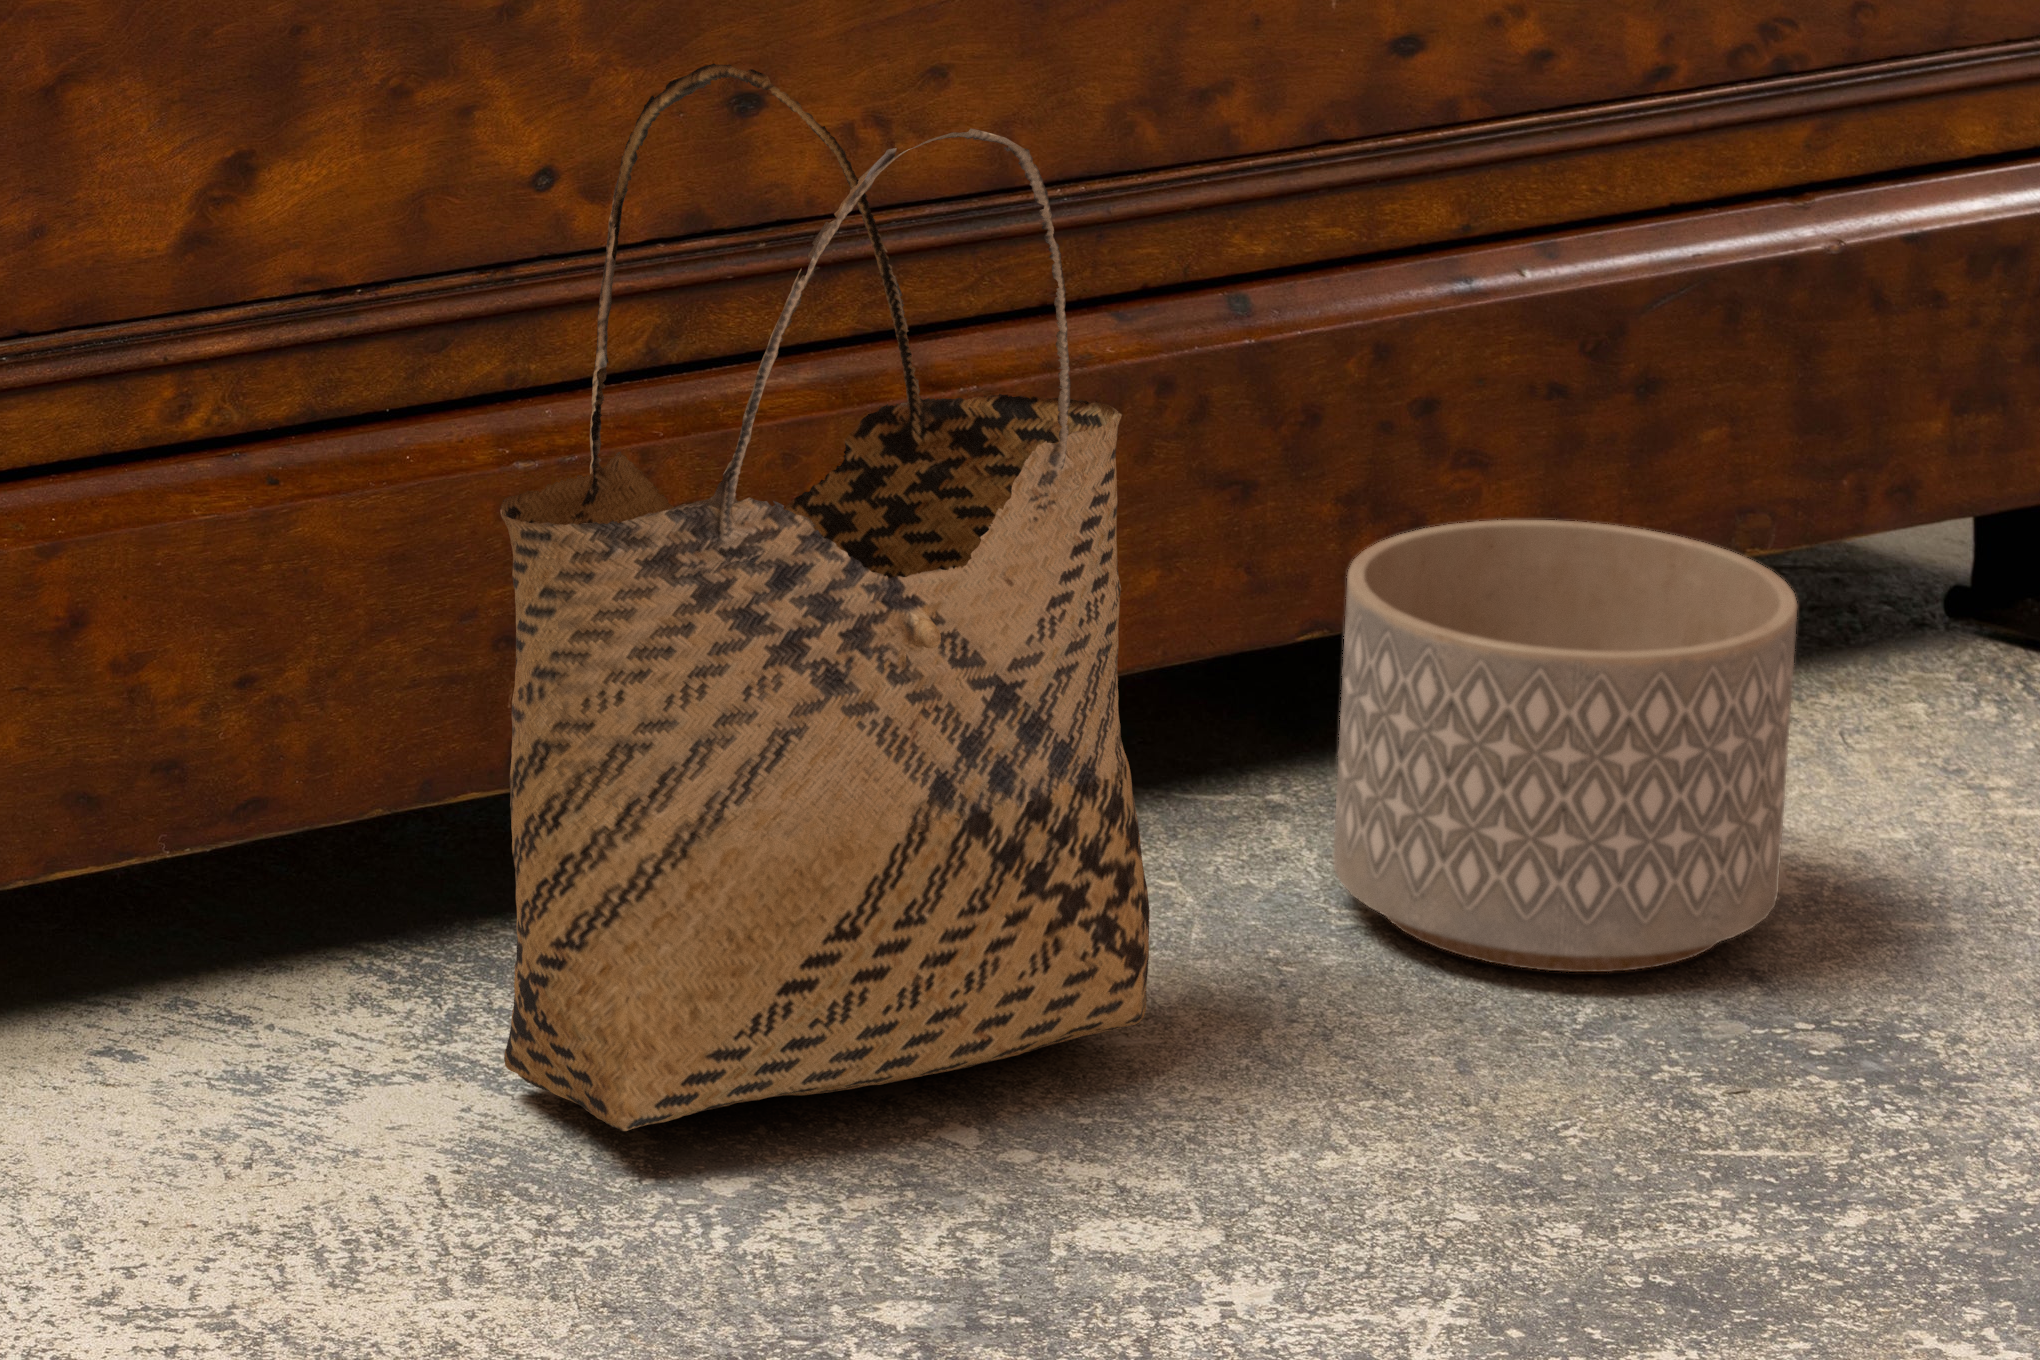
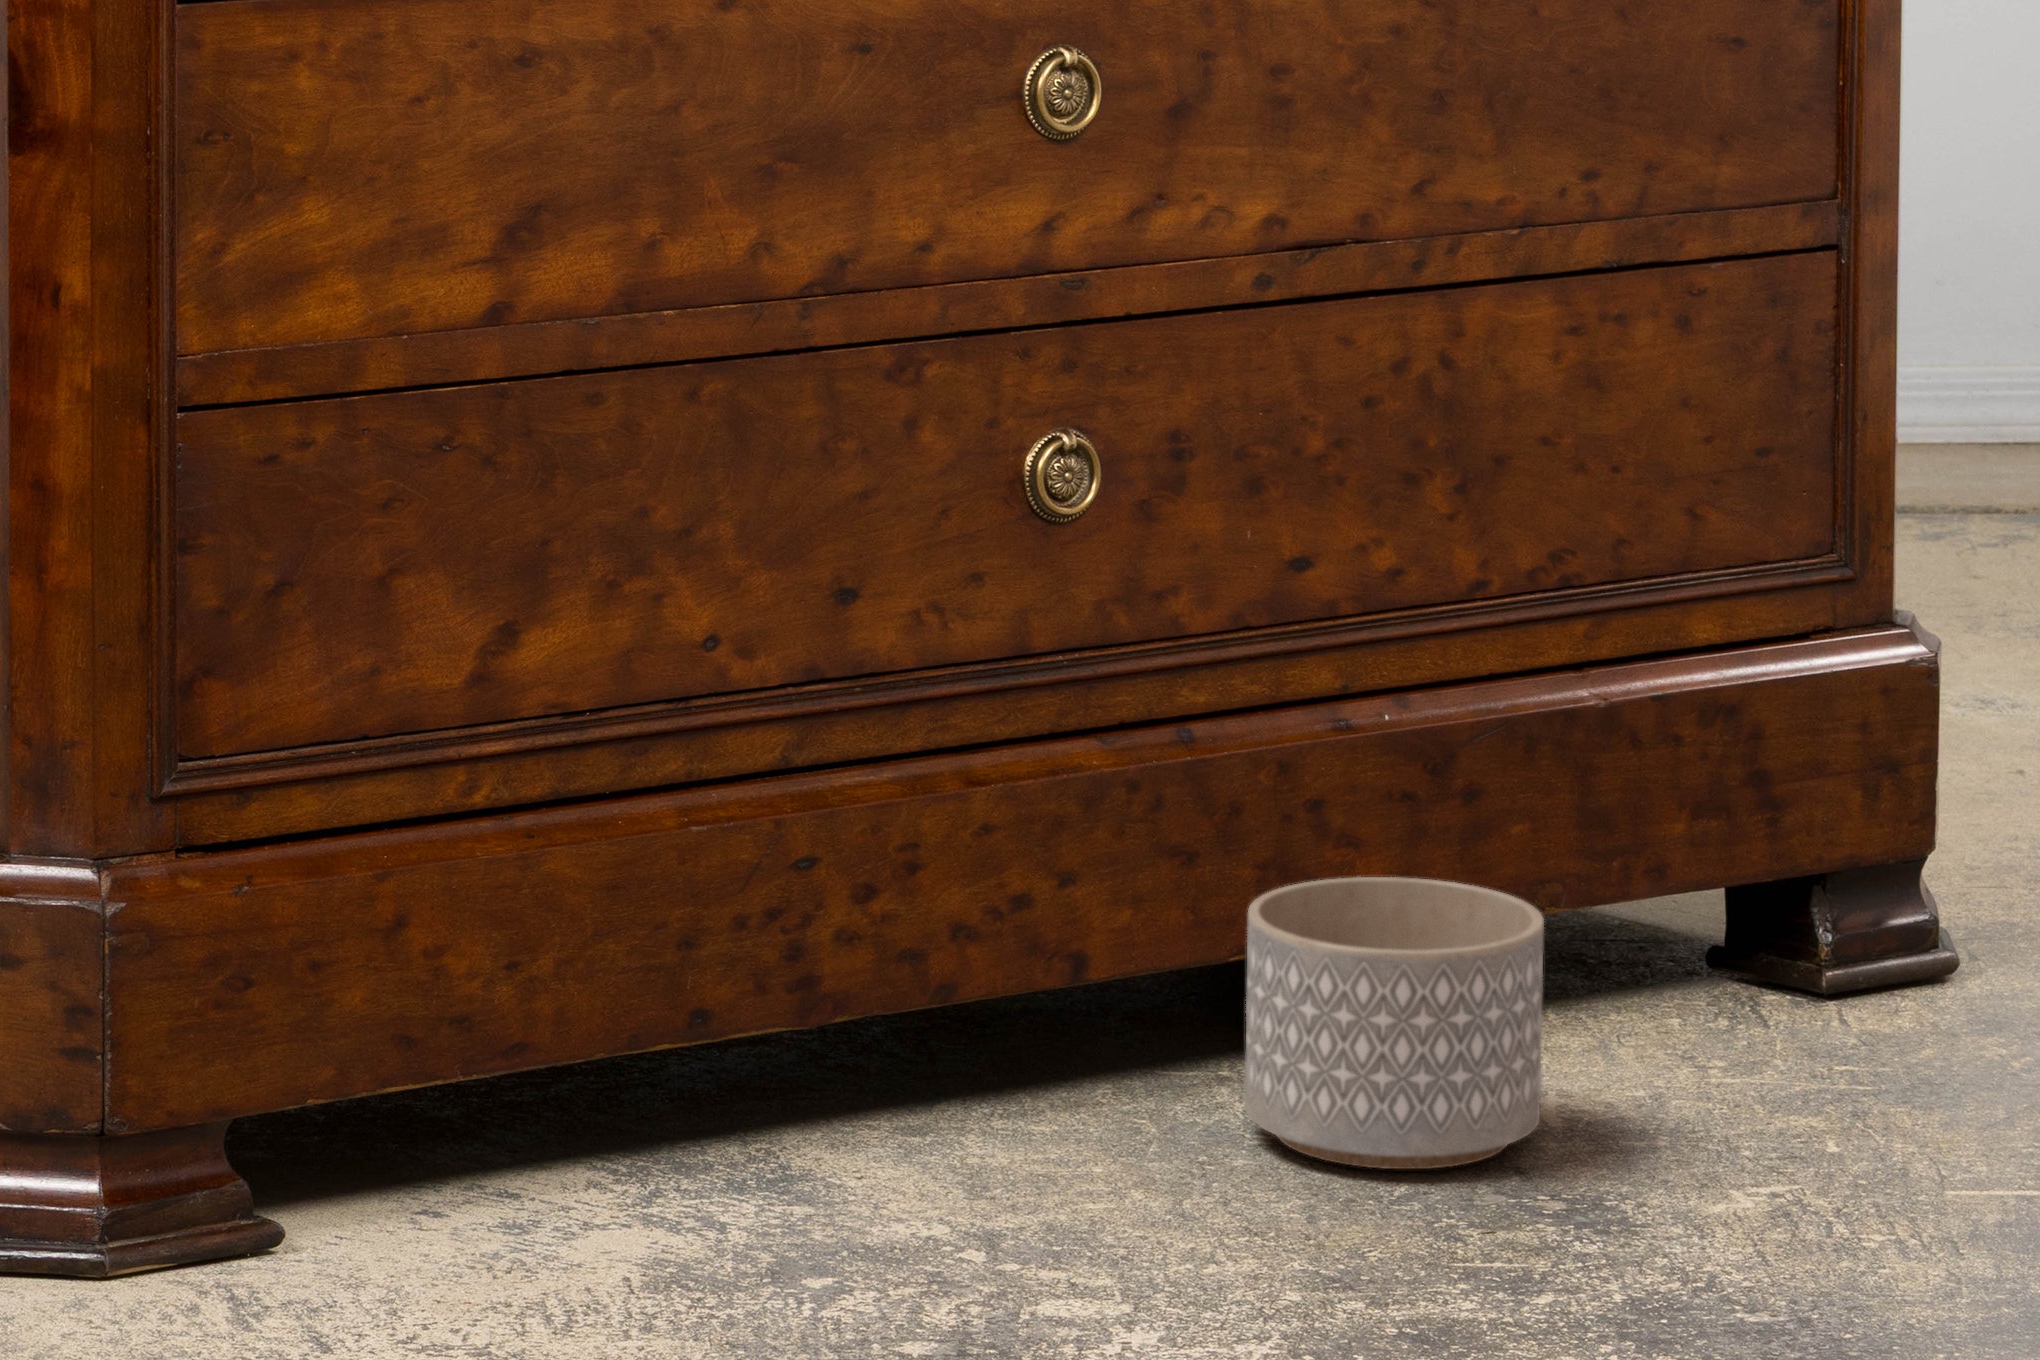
woven basket: present [500,63,1150,1131] -> none [668,563,1103,1249]

